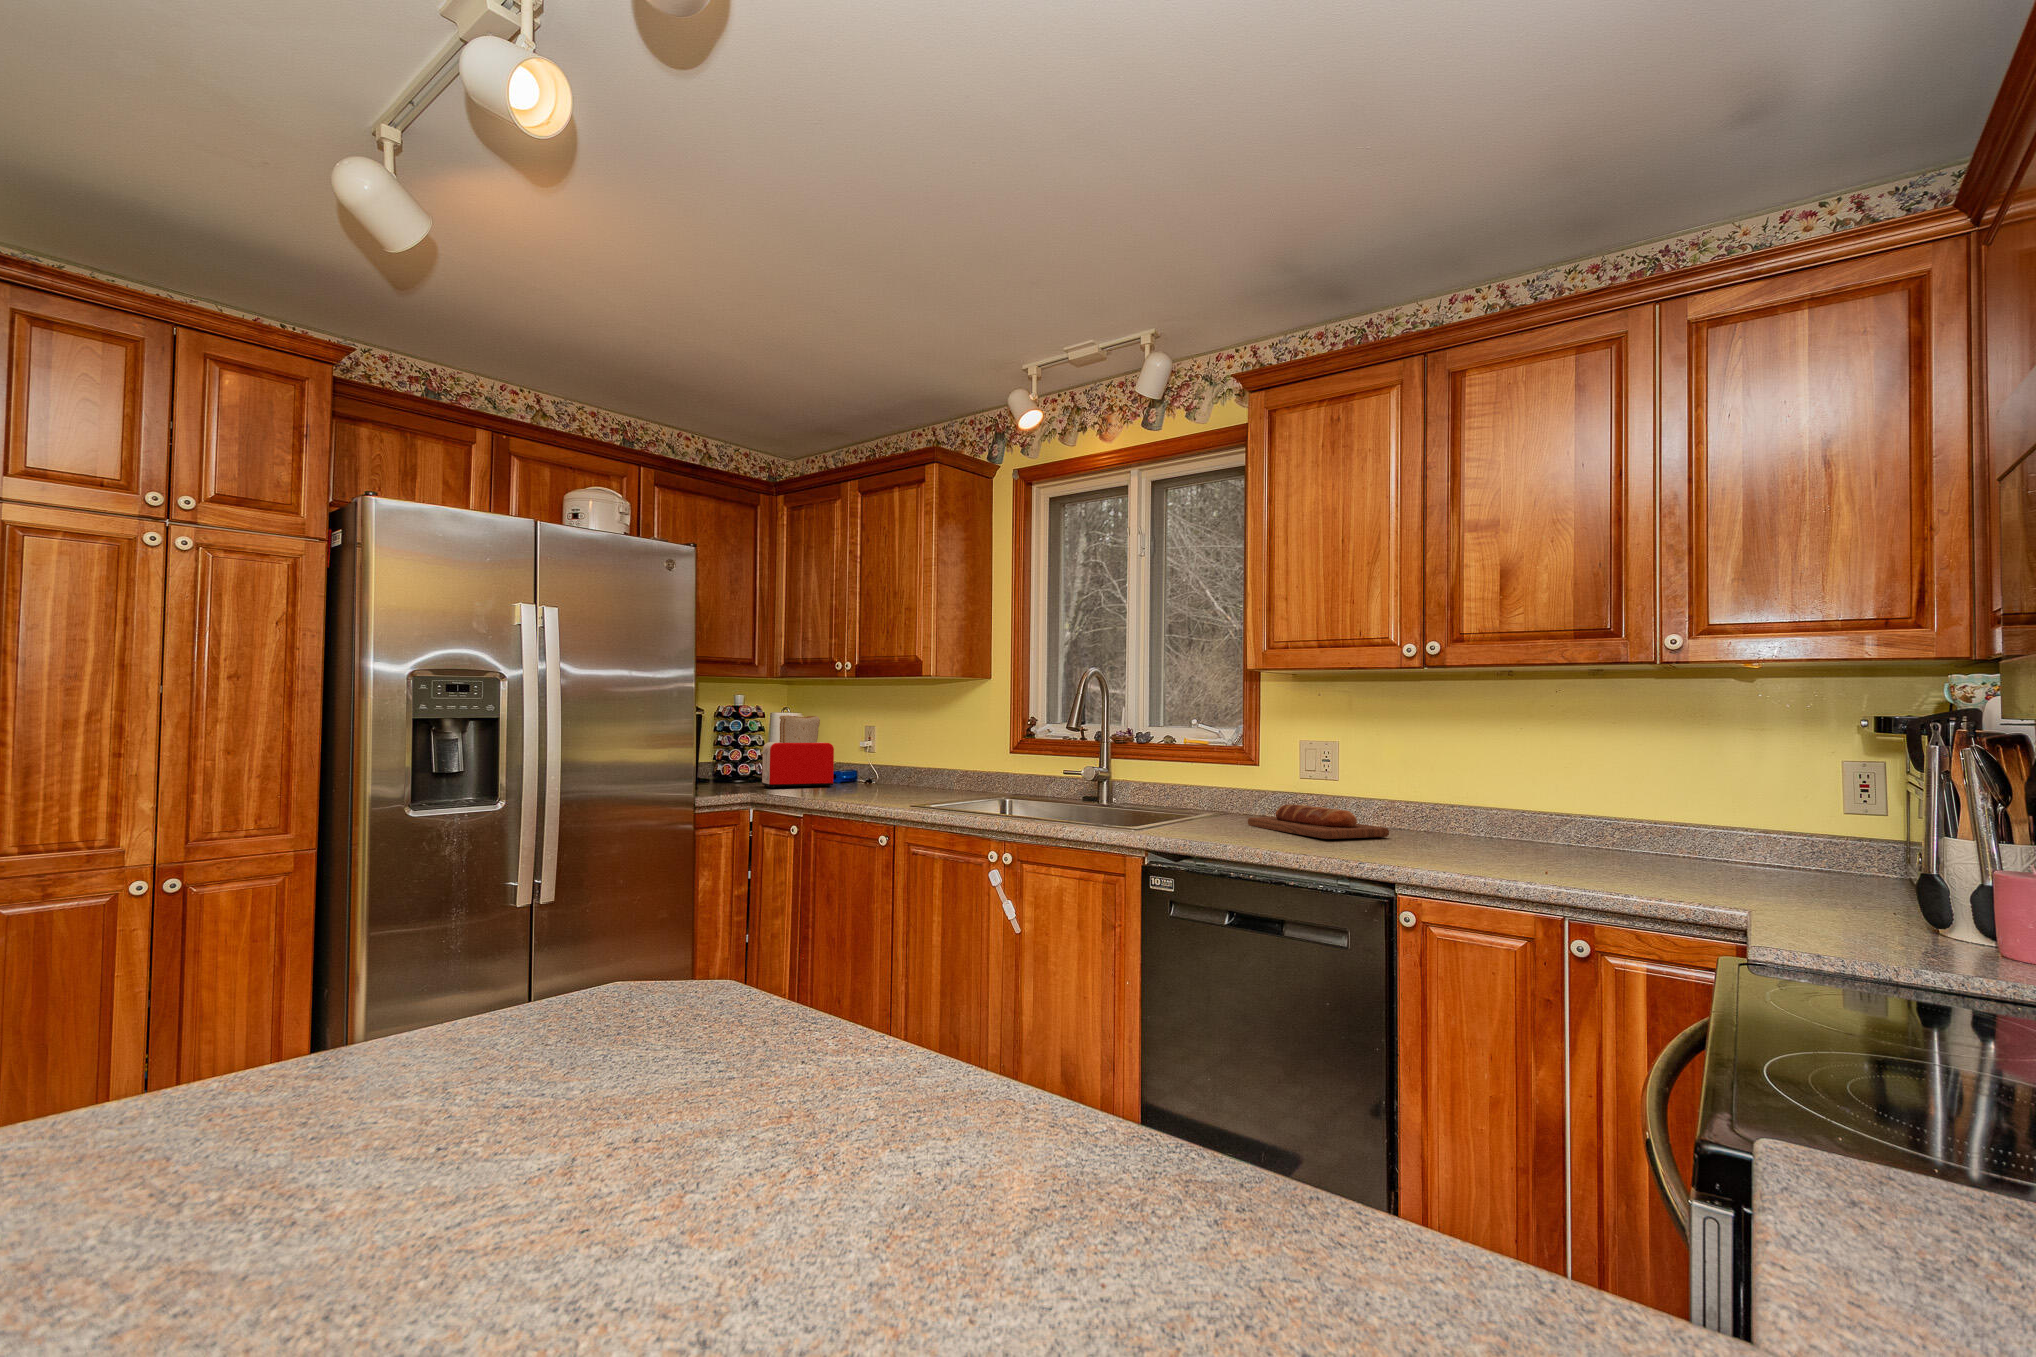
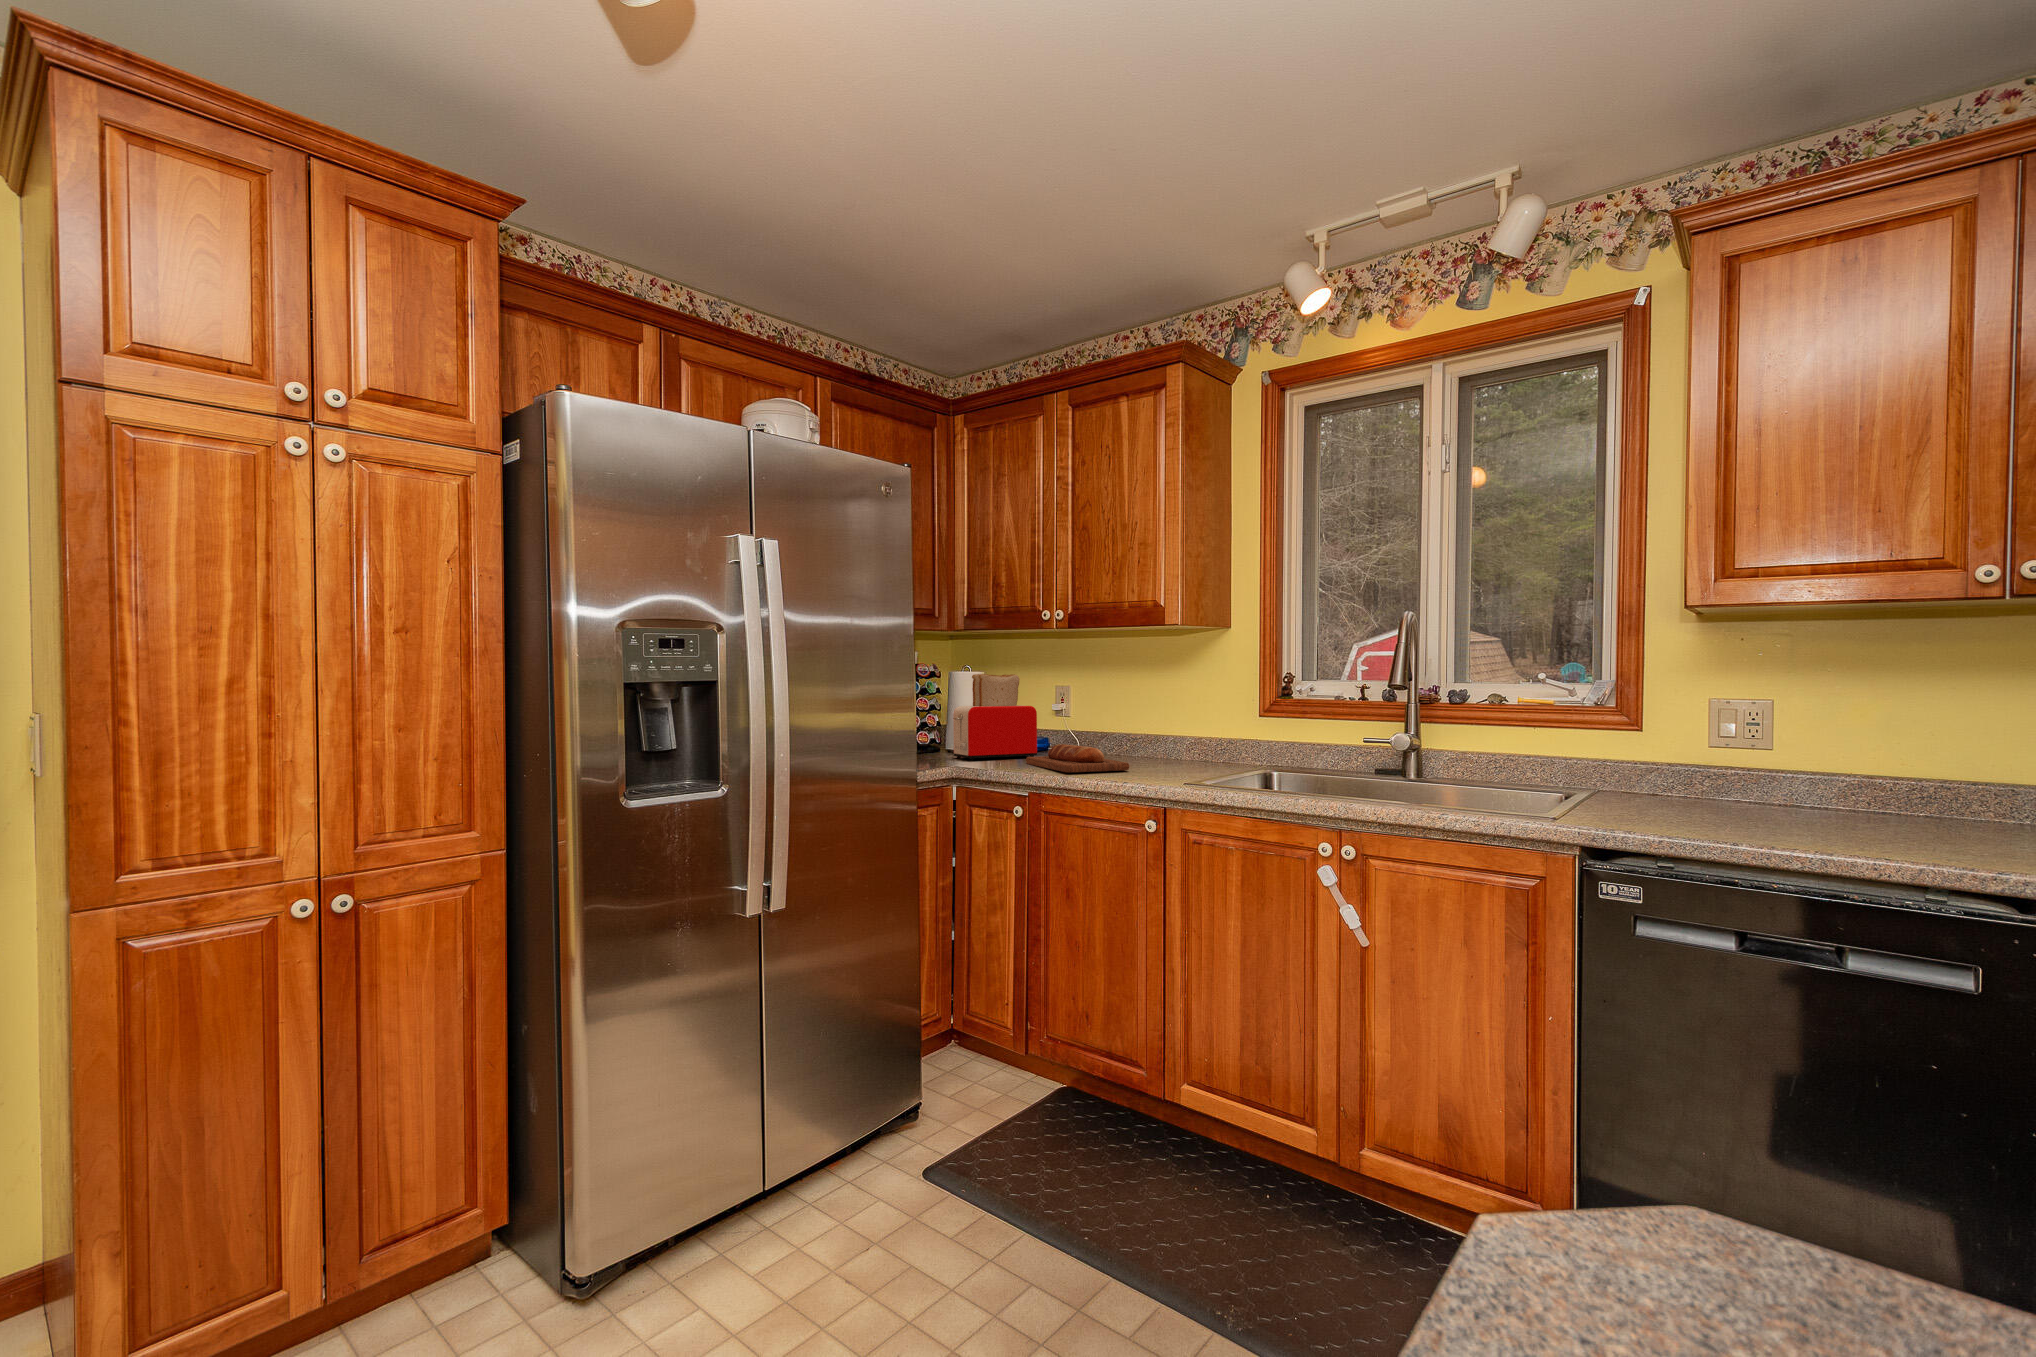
bread loaf: present [1248,804,1389,839] -> present [1026,744,1129,772]

